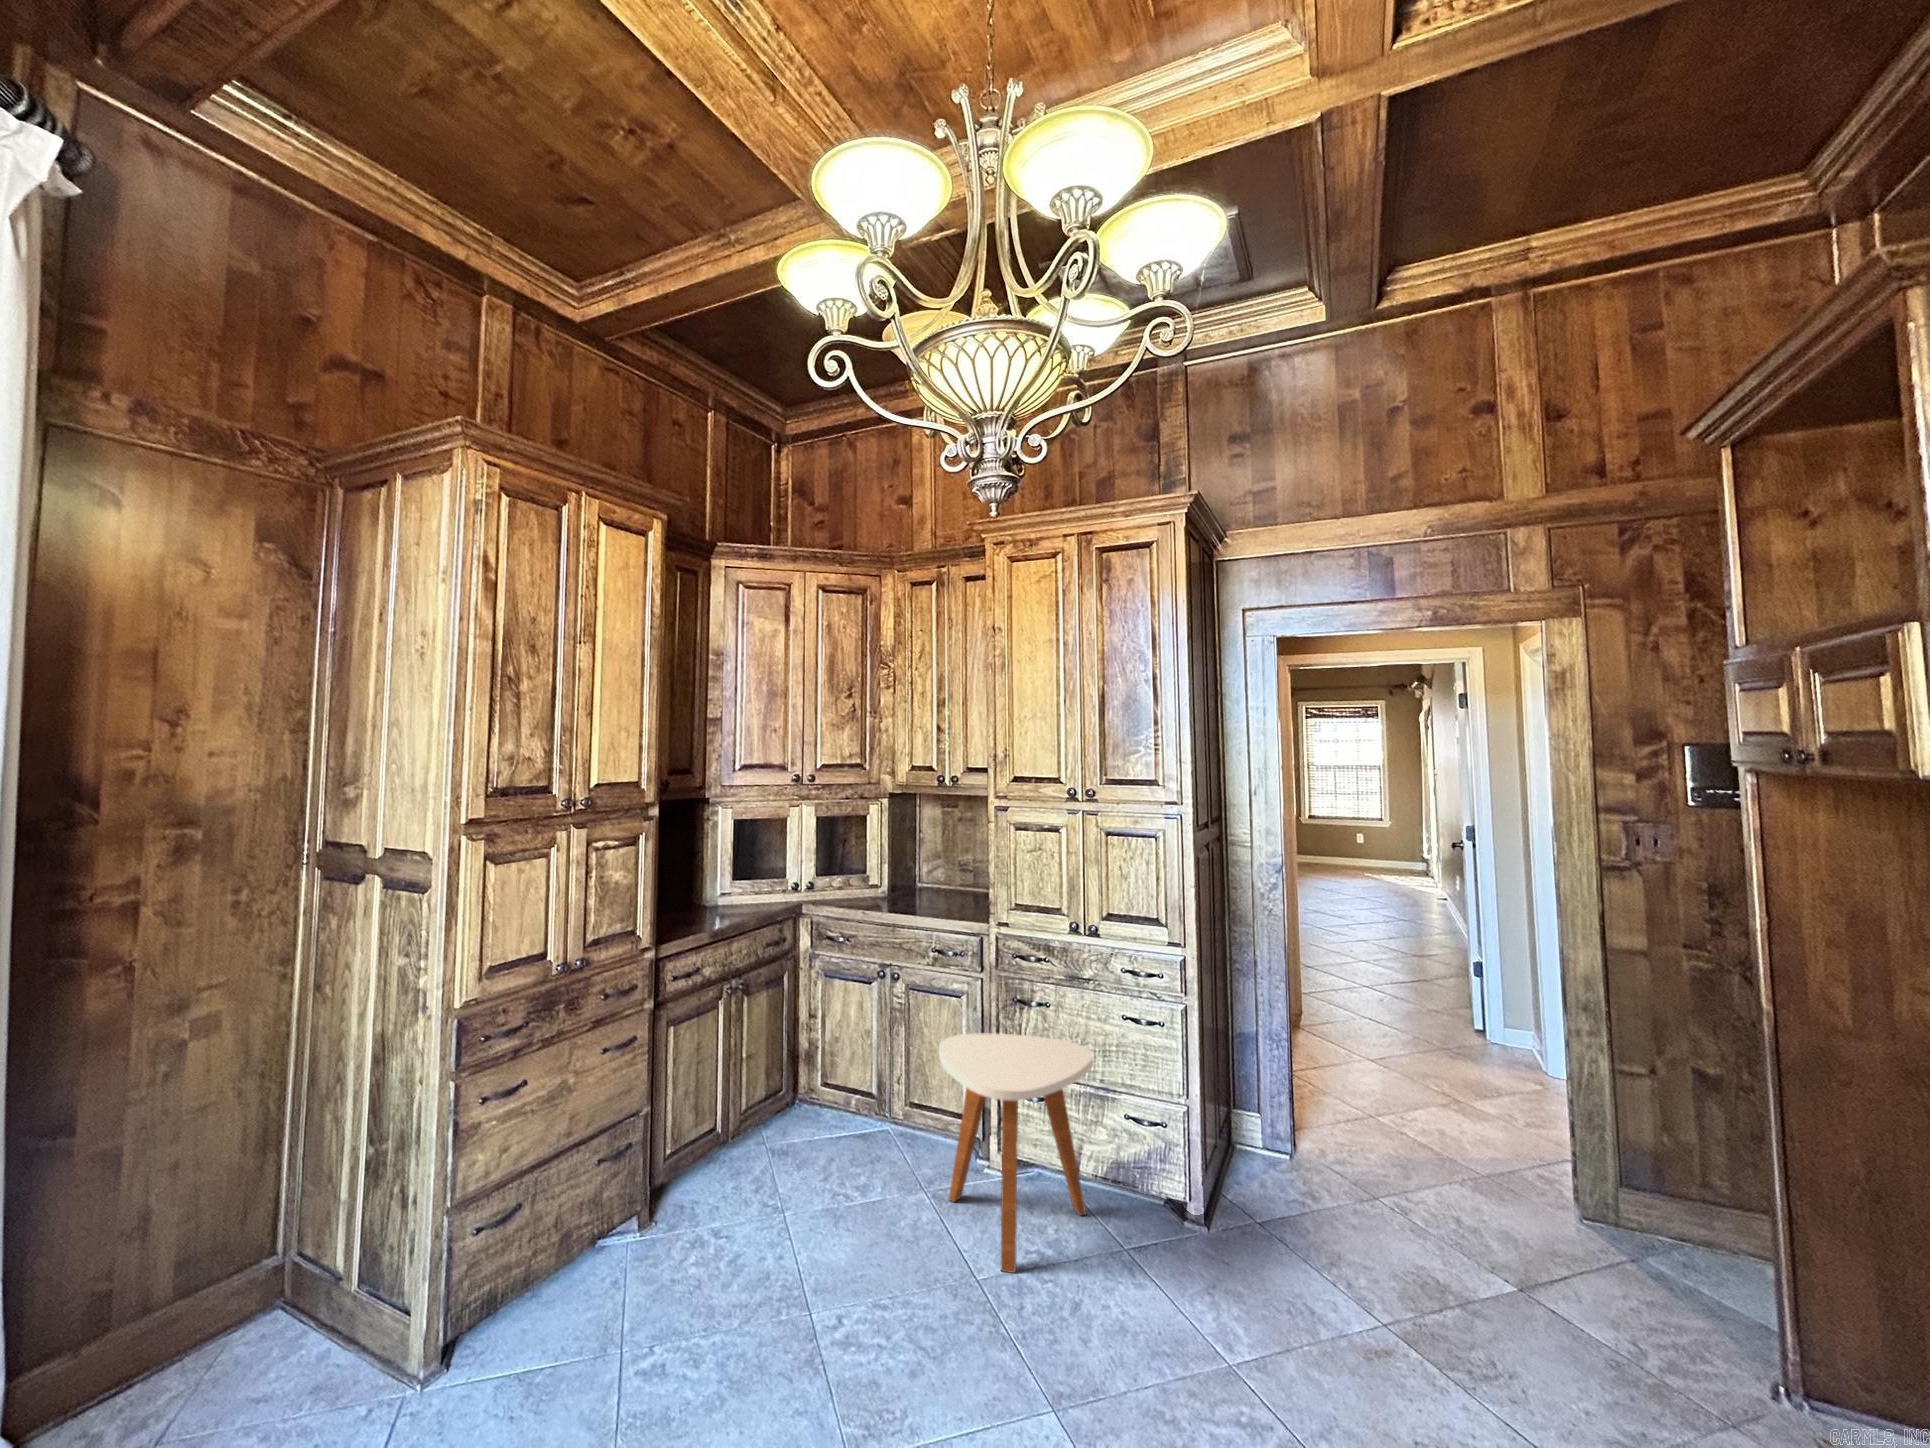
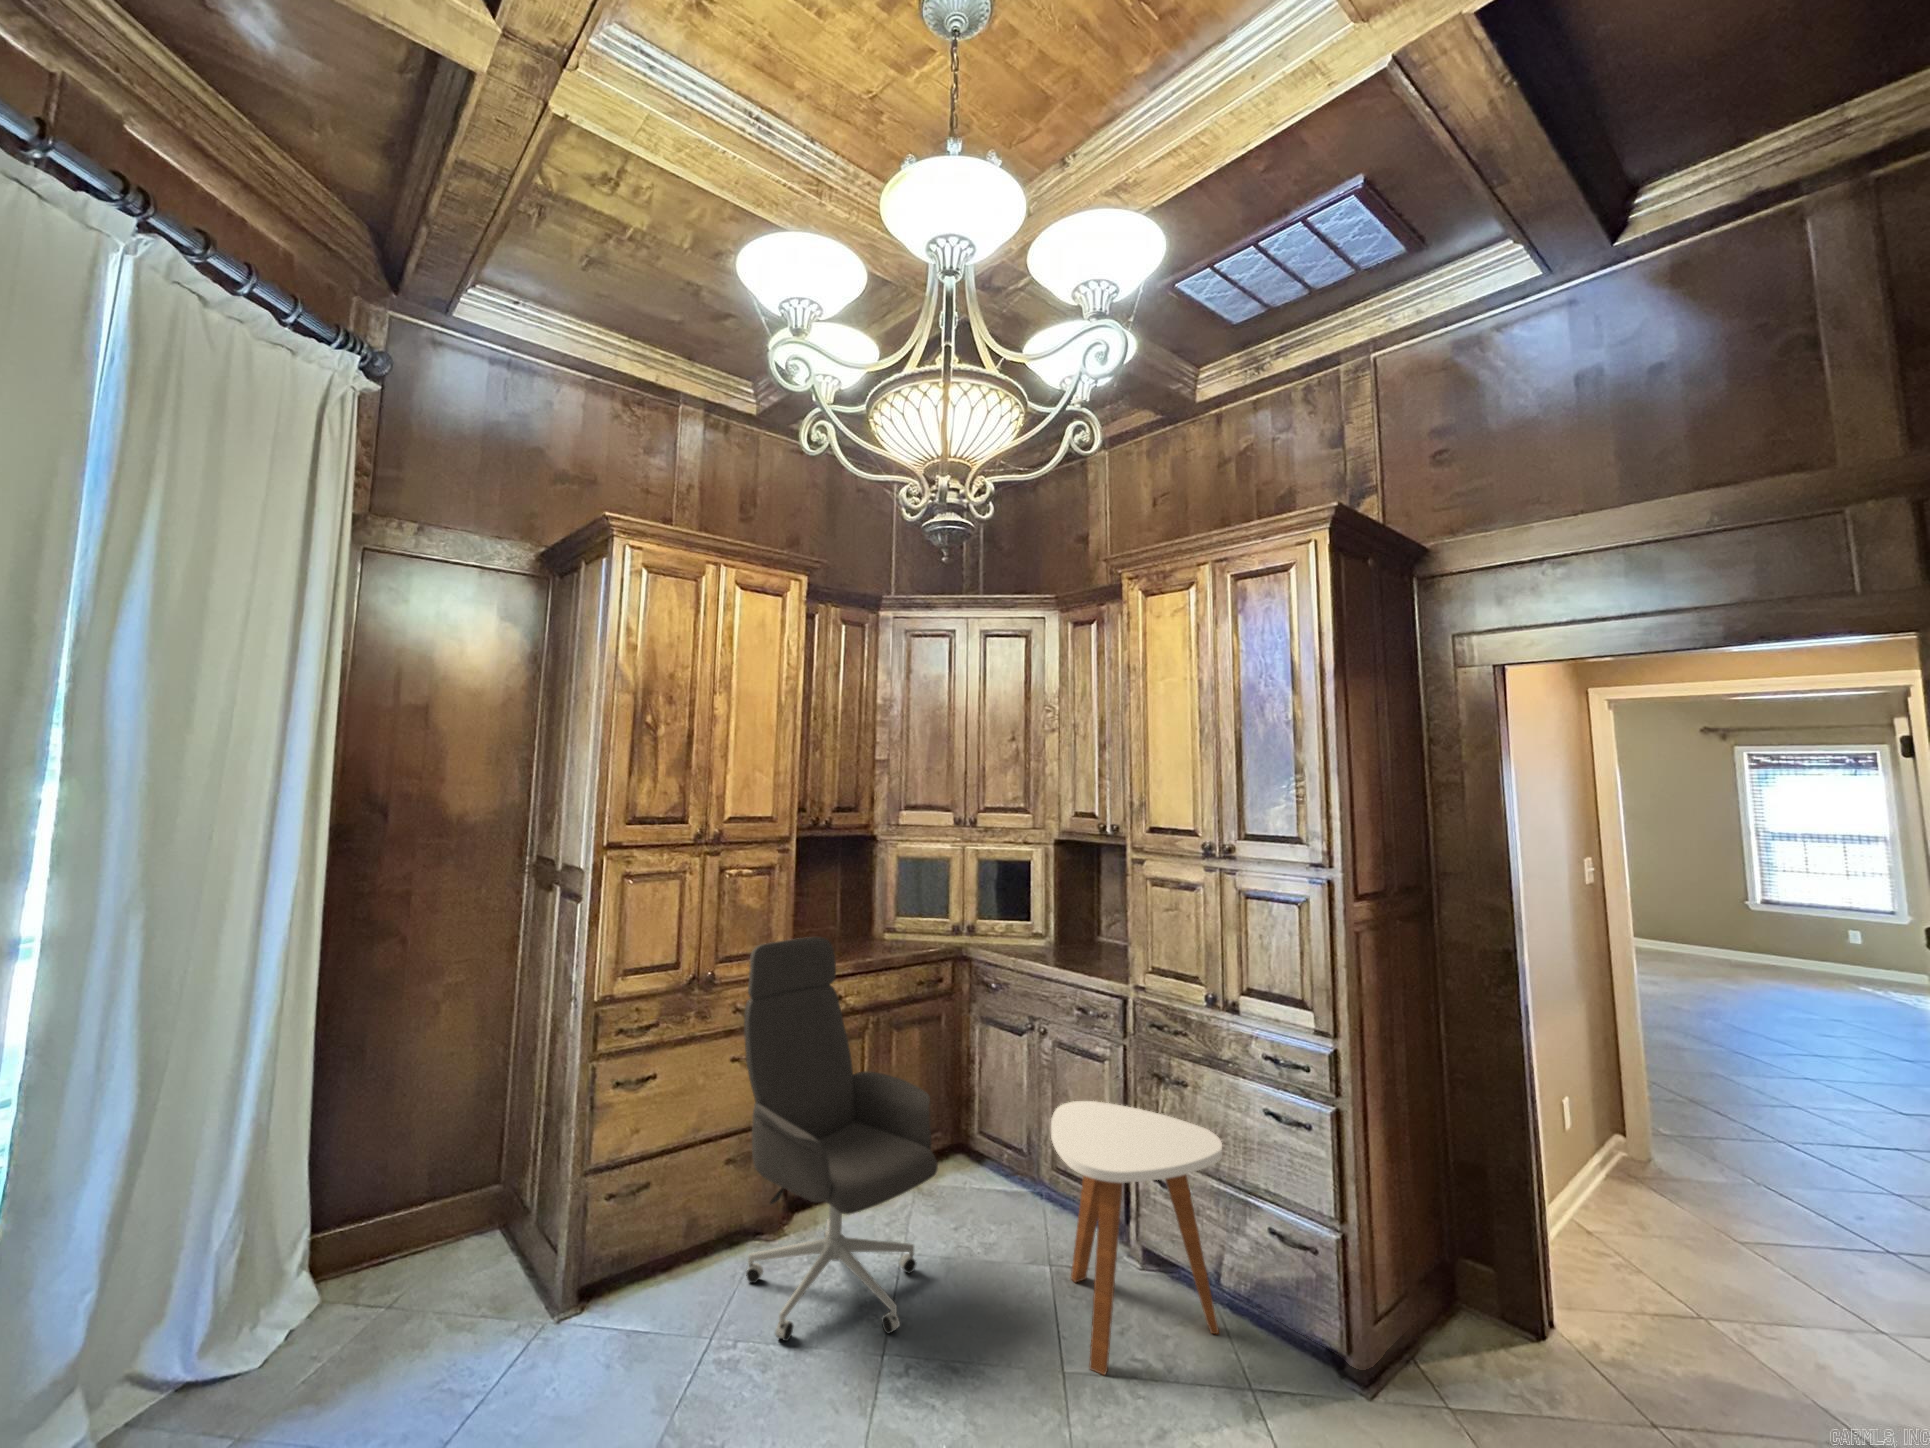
office chair: none [626,907,842,1328] -> present [744,937,938,1341]

